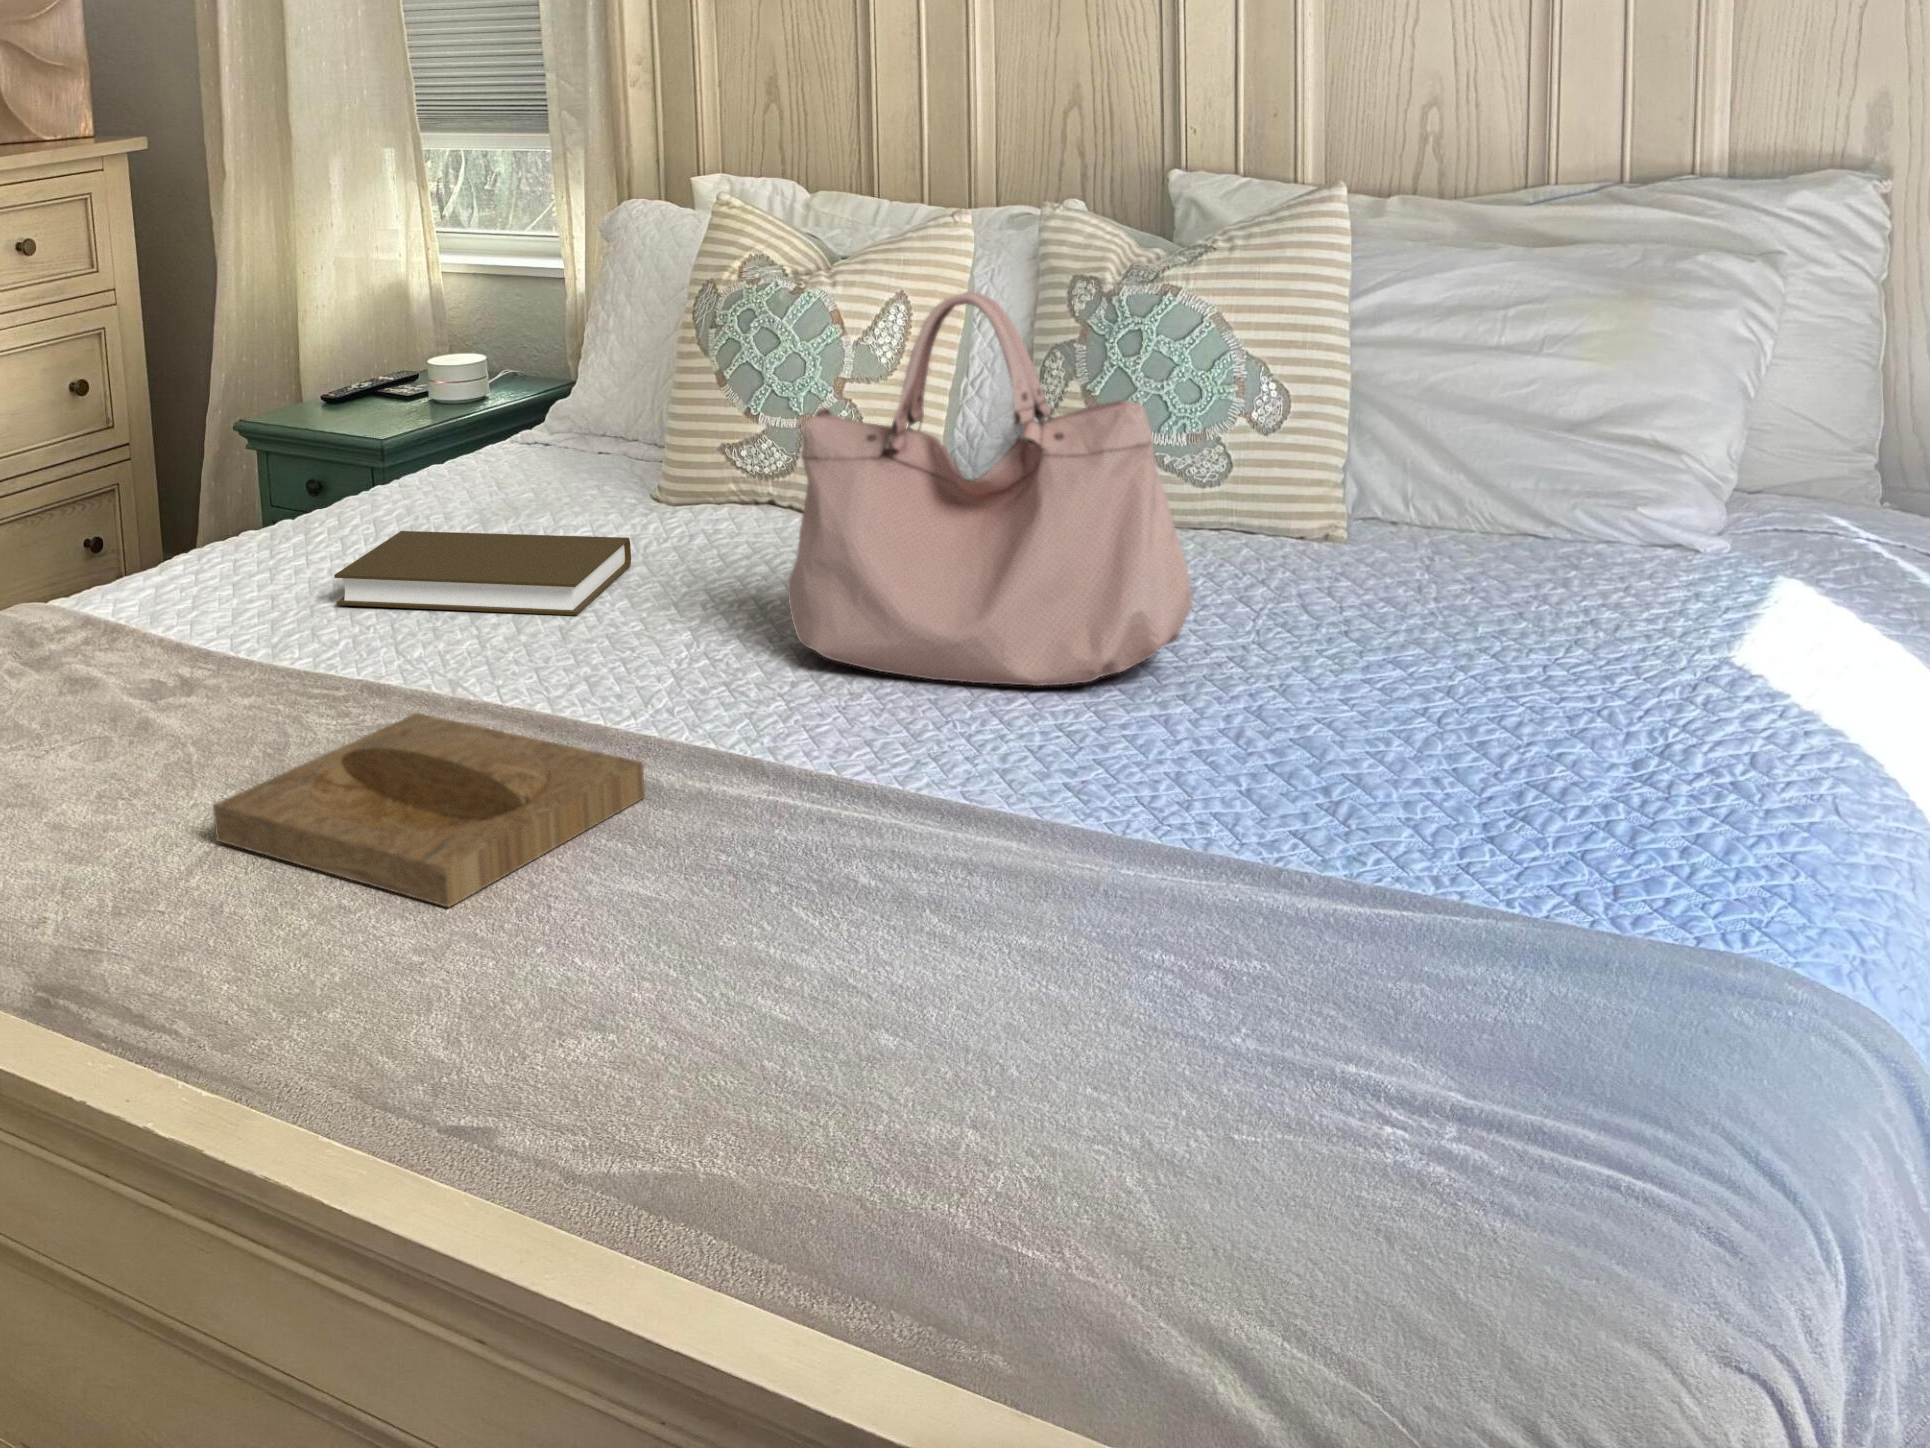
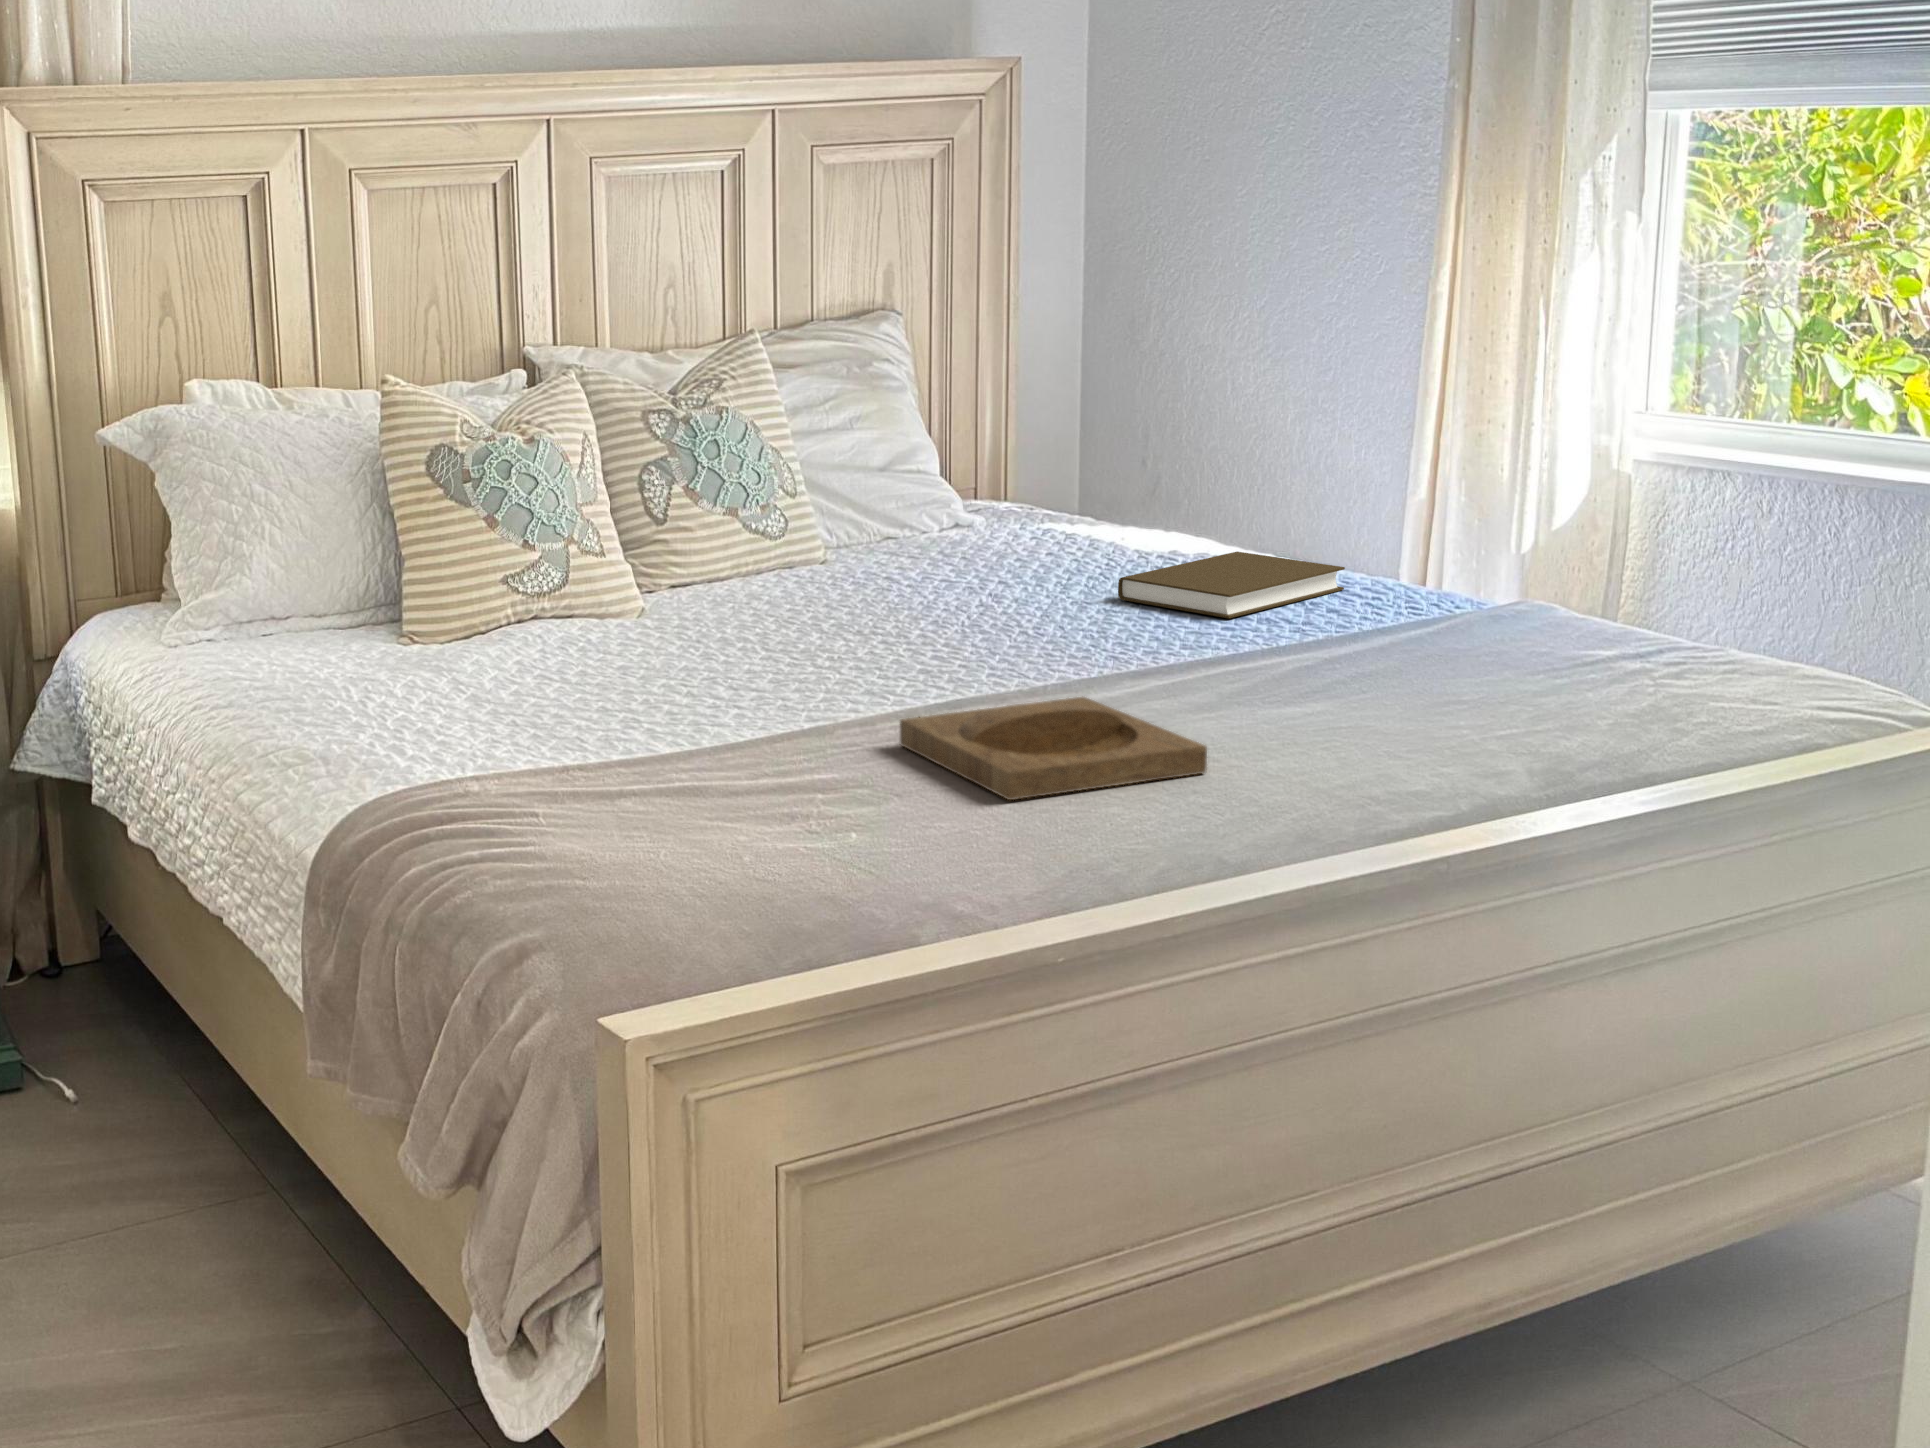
handbag: present [788,292,1192,686] -> none [846,392,1076,656]
book: present [334,531,631,615] -> present [1118,552,1345,618]

